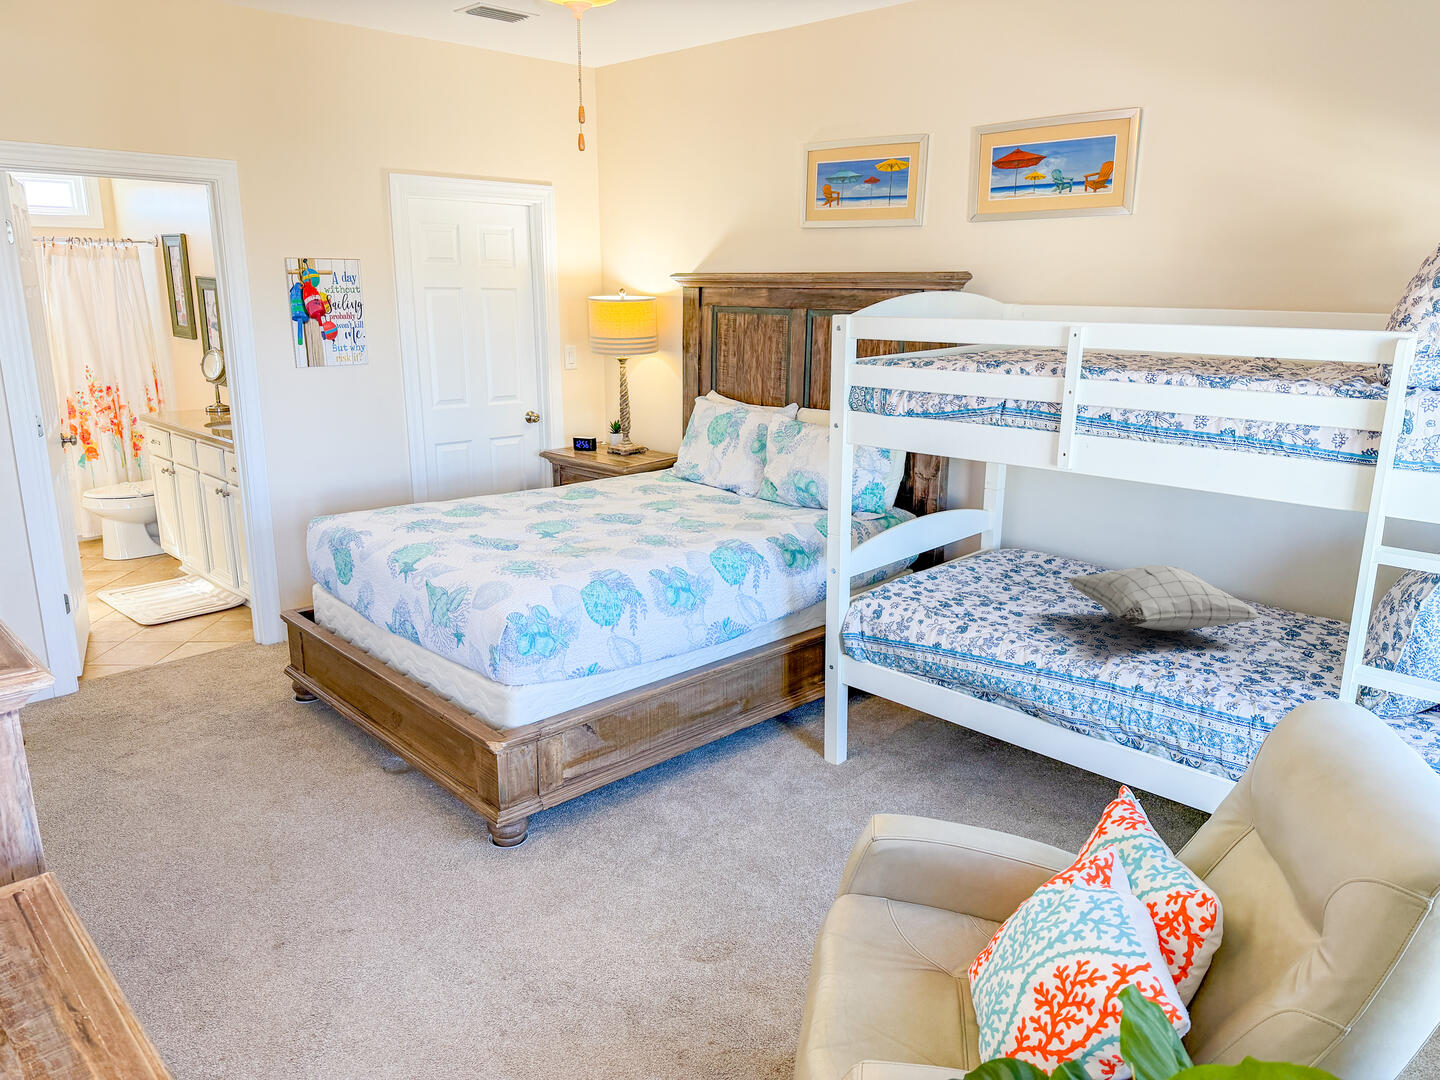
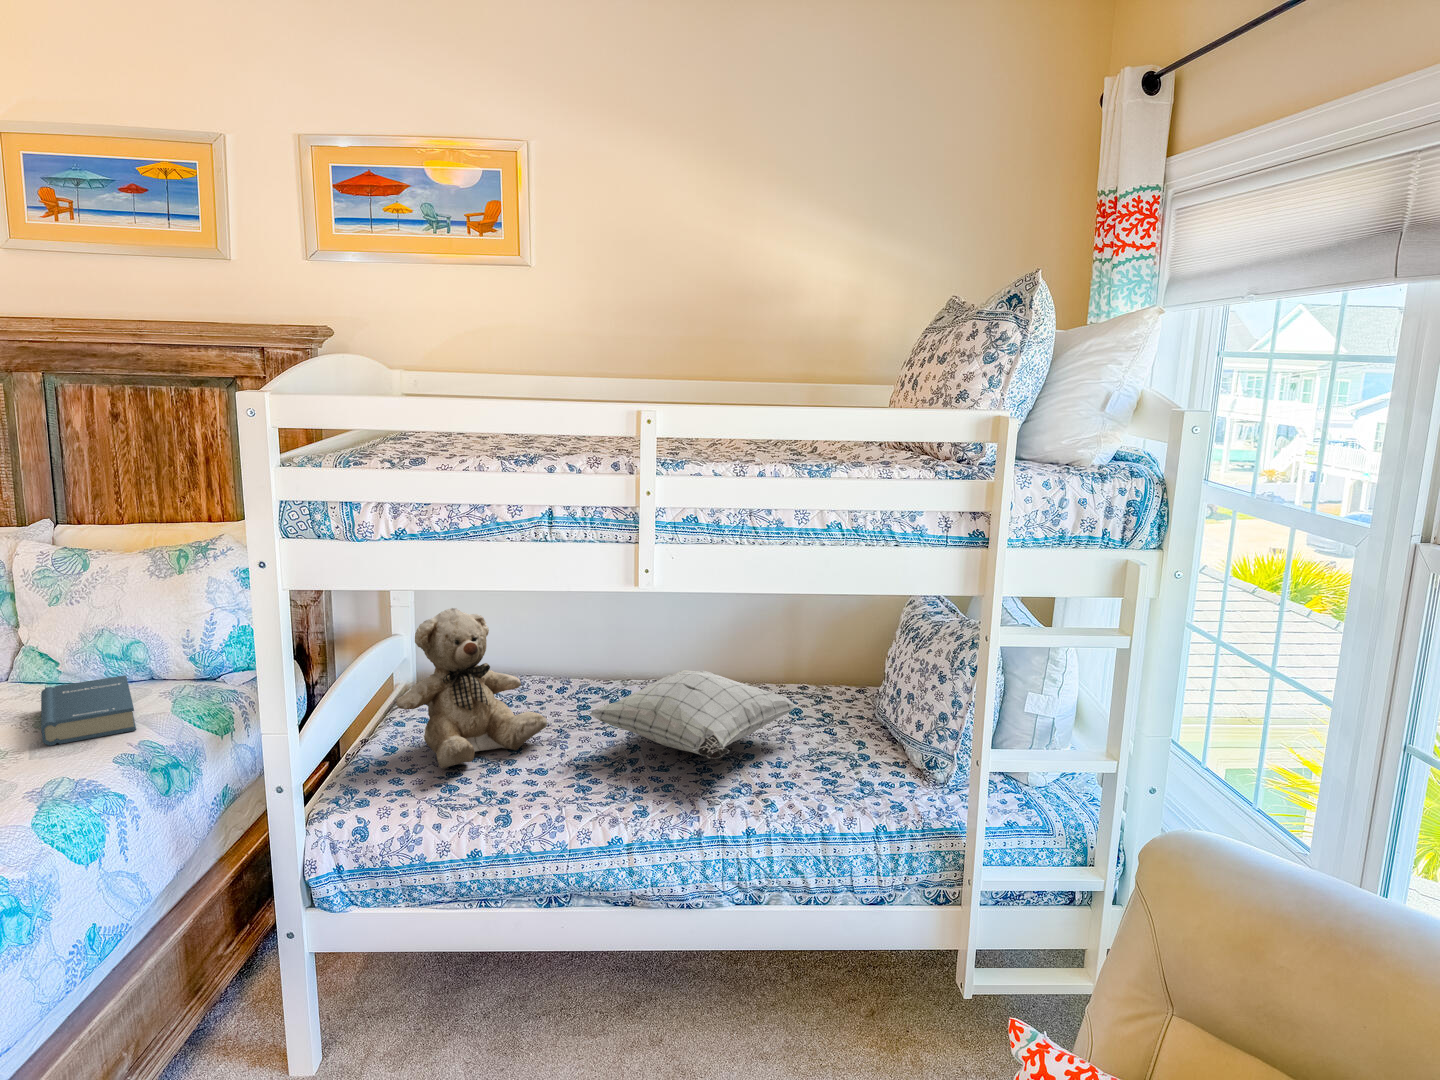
teddy bear: none [933,482,1043,599] -> present [396,608,547,768]
hardback book: none [743,497,802,527] -> present [41,675,136,746]

